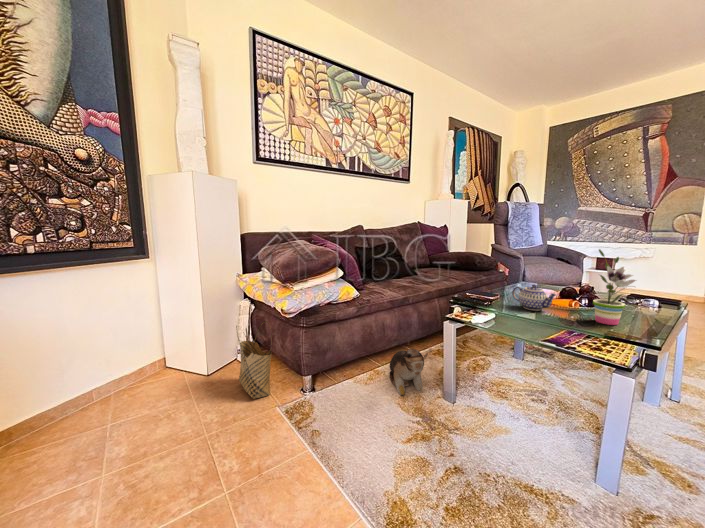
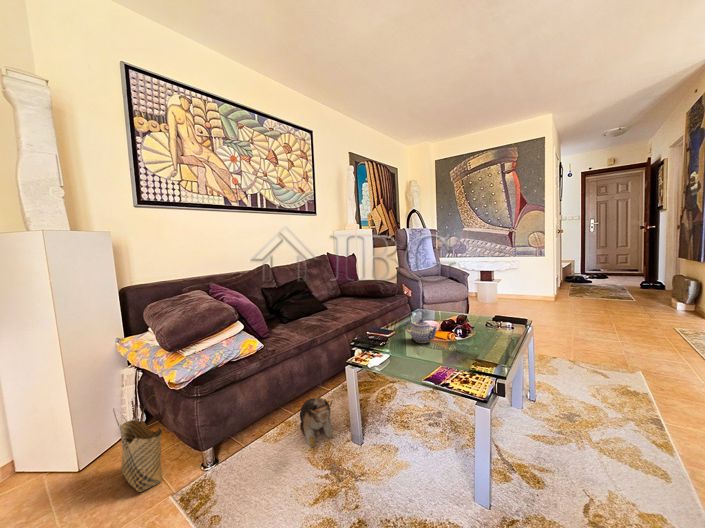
potted plant: present [593,249,636,325] -> none [463,288,492,351]

